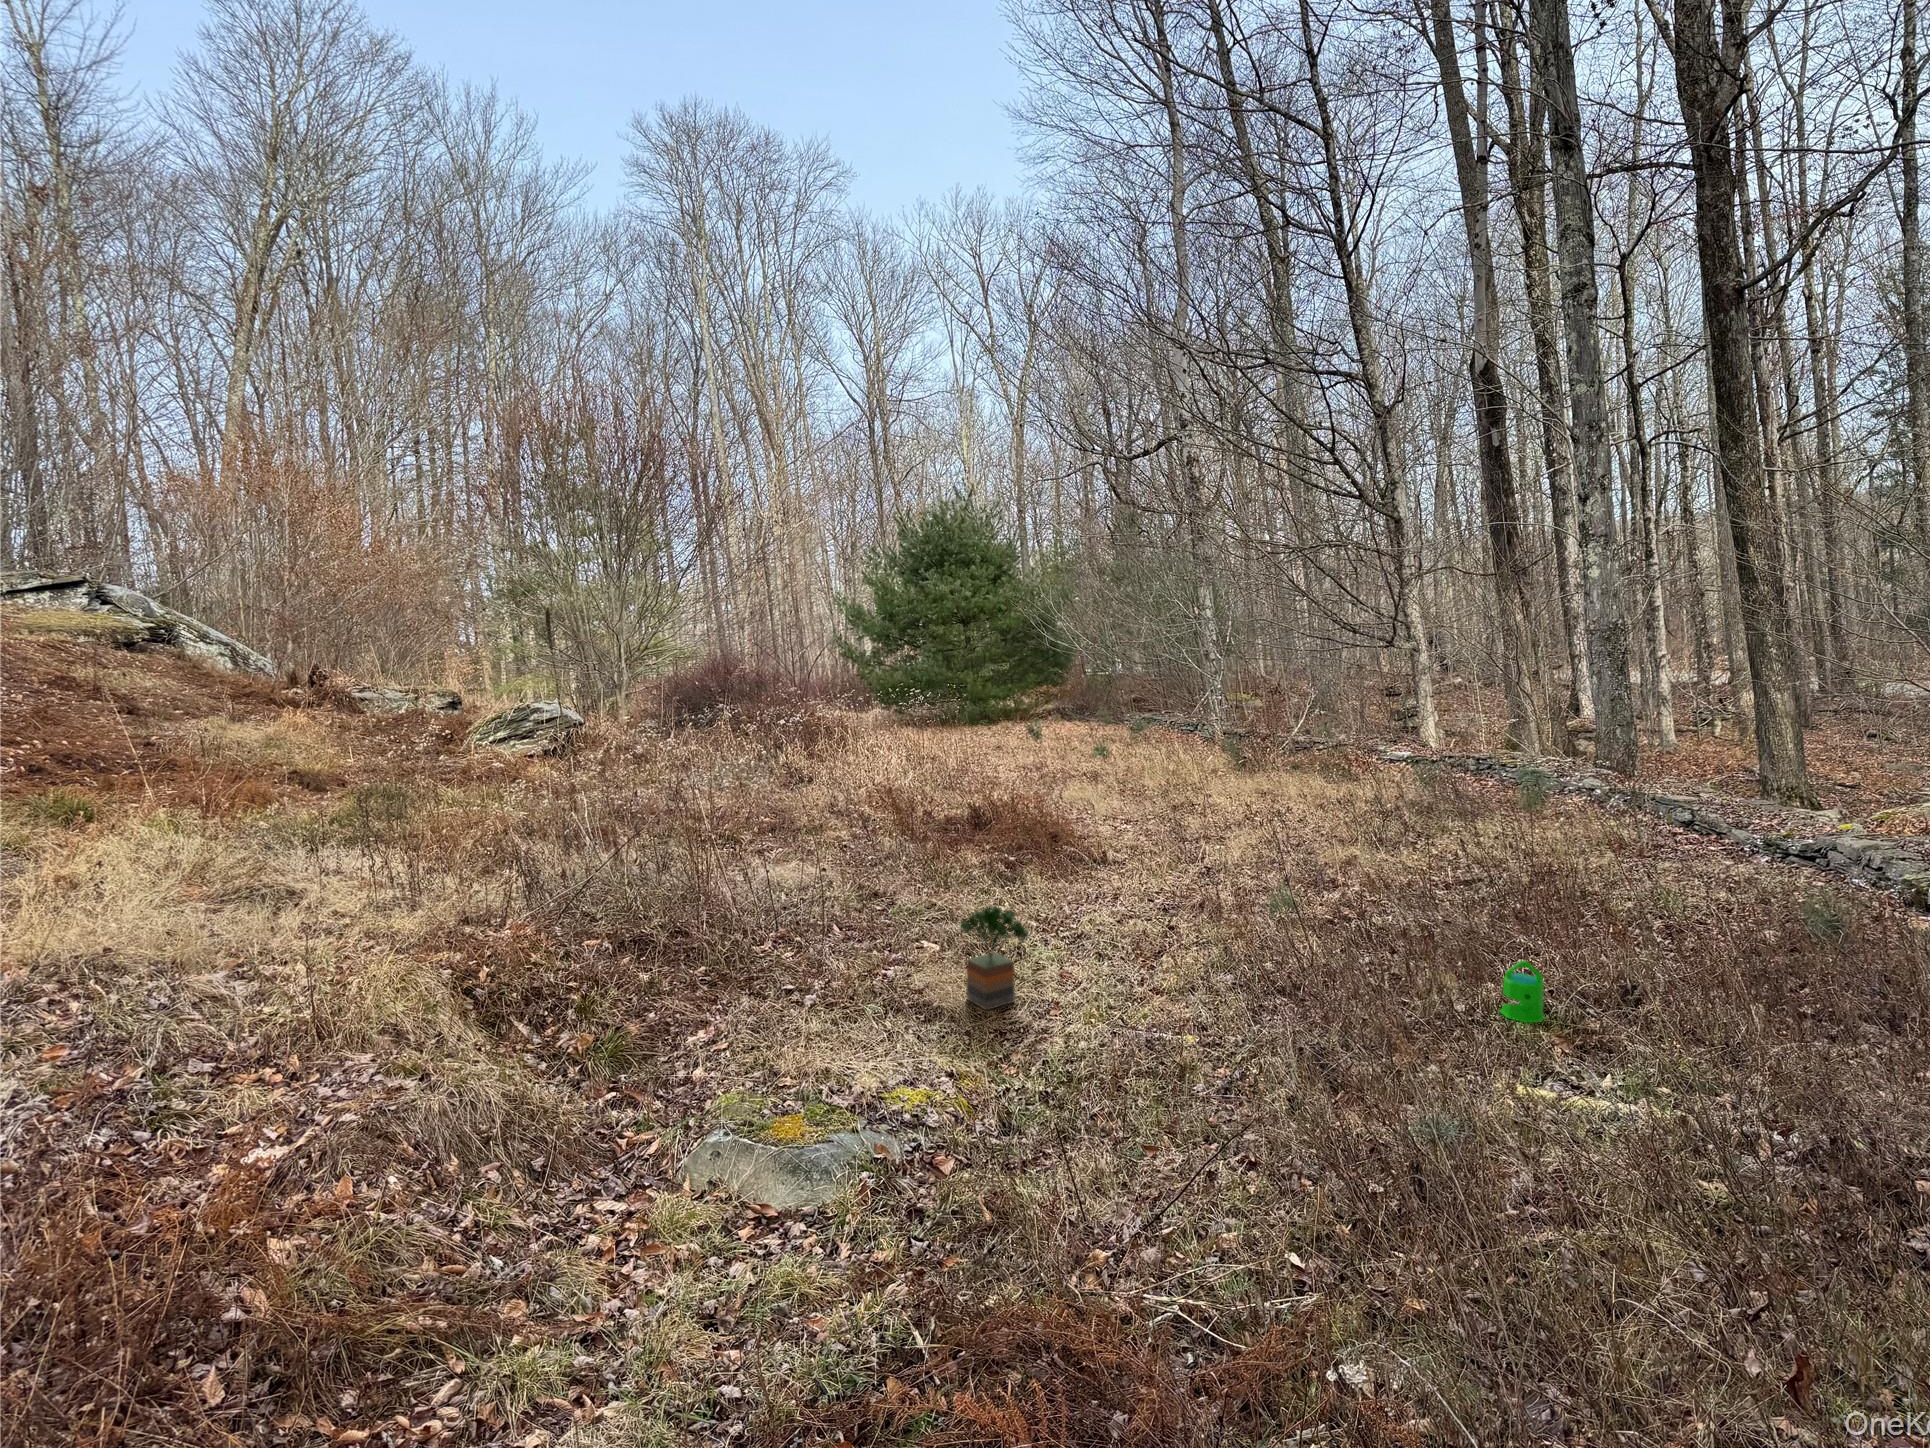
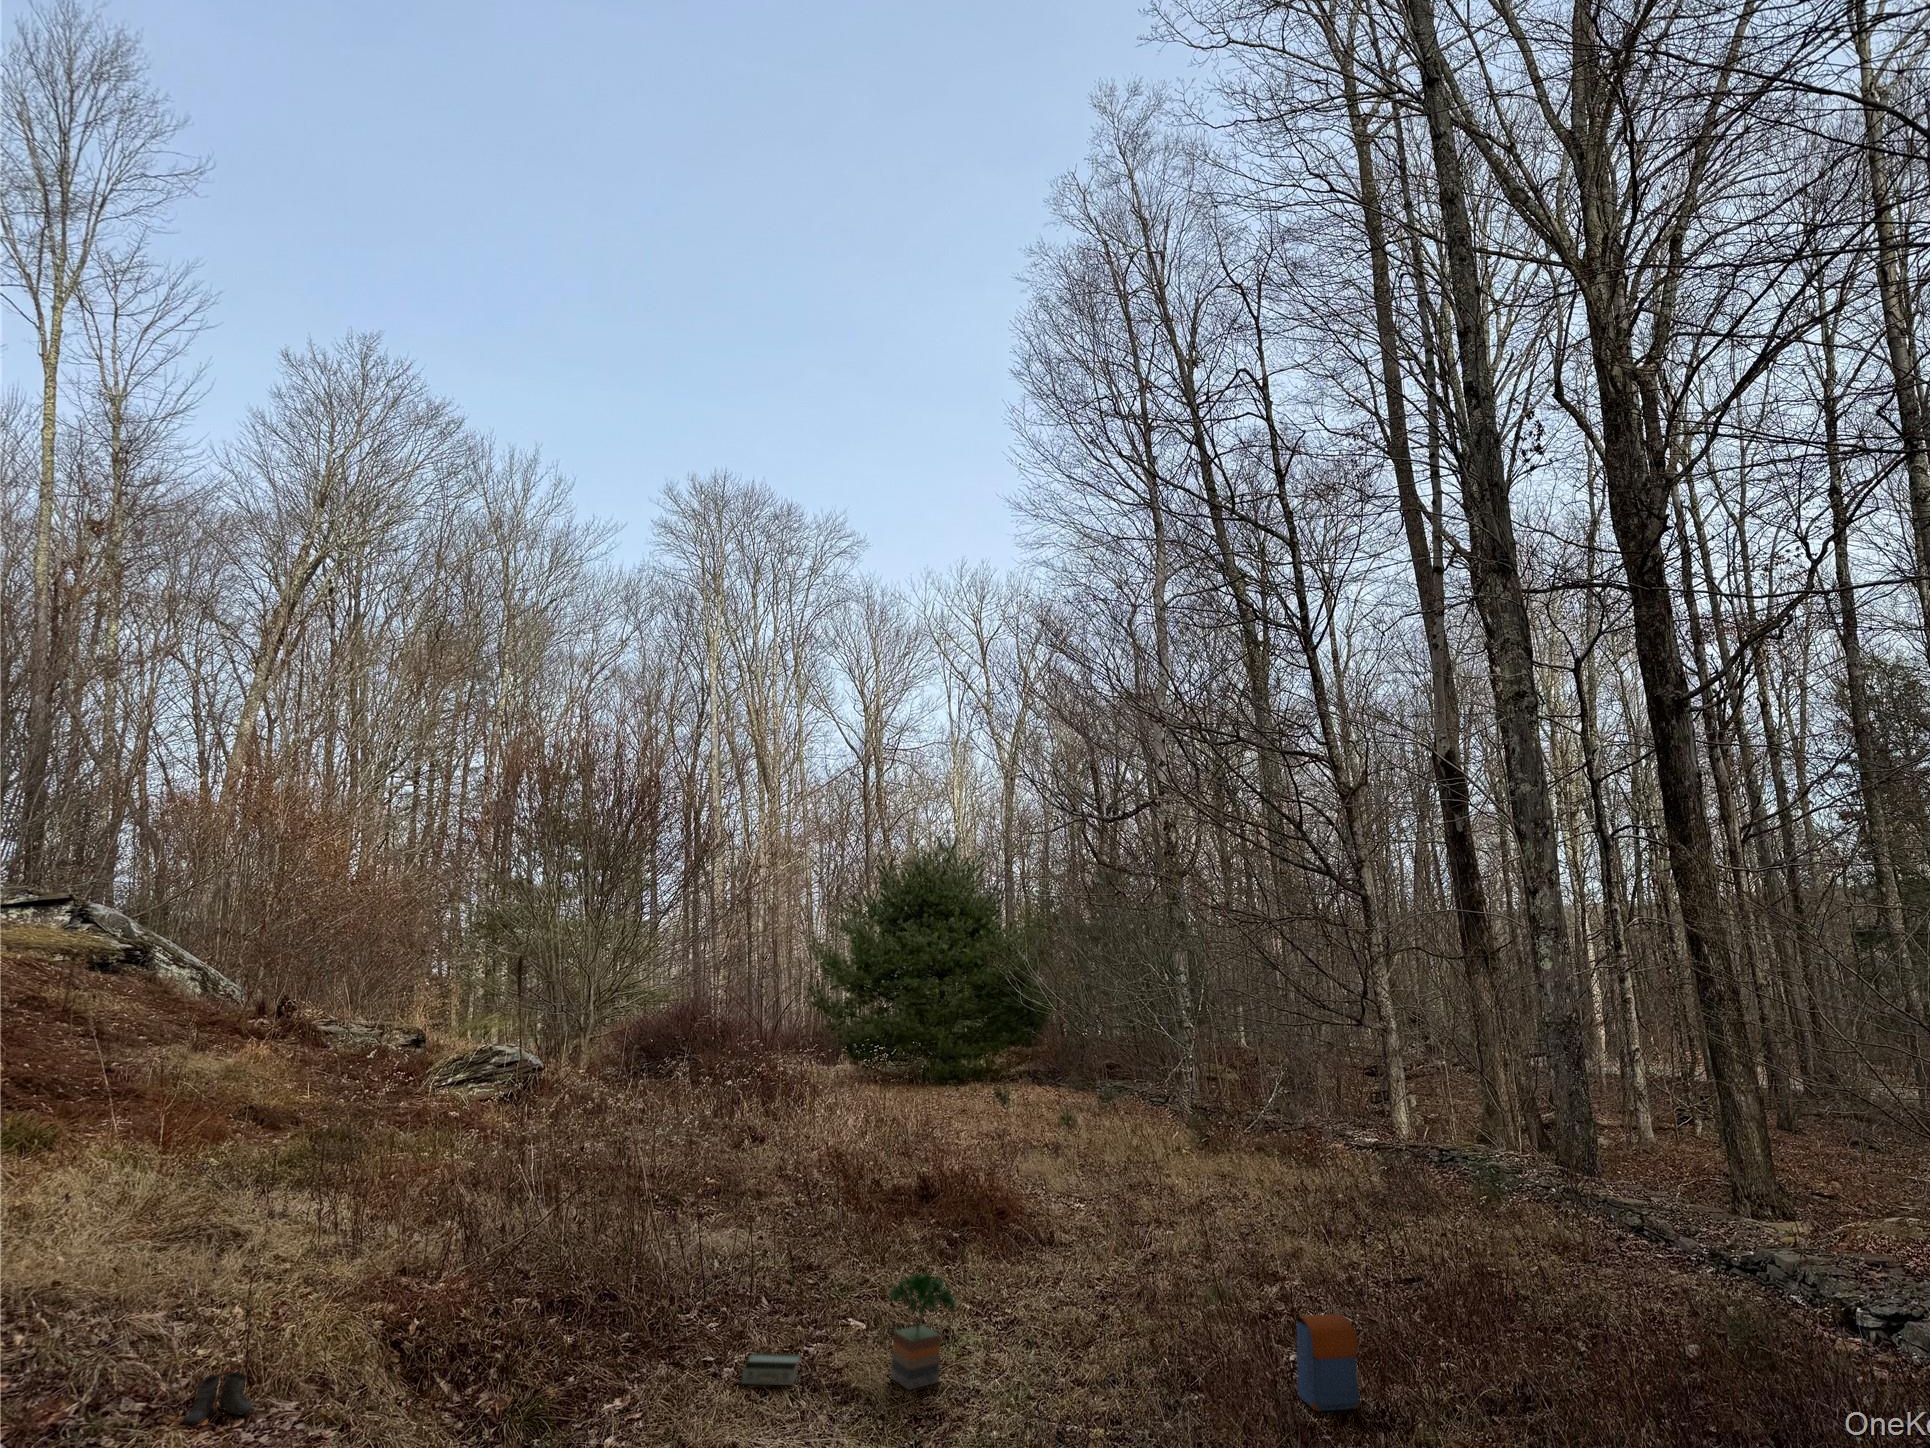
backpack: none [1382,935,1449,1023] -> present [1296,1314,1360,1412]
watering can: present [1500,961,1545,1023] -> none [1411,1345,1458,1415]
toolbox: none [820,982,877,1010] -> present [742,1353,801,1385]
boots: none [251,1031,327,1082] -> present [184,1372,253,1425]

